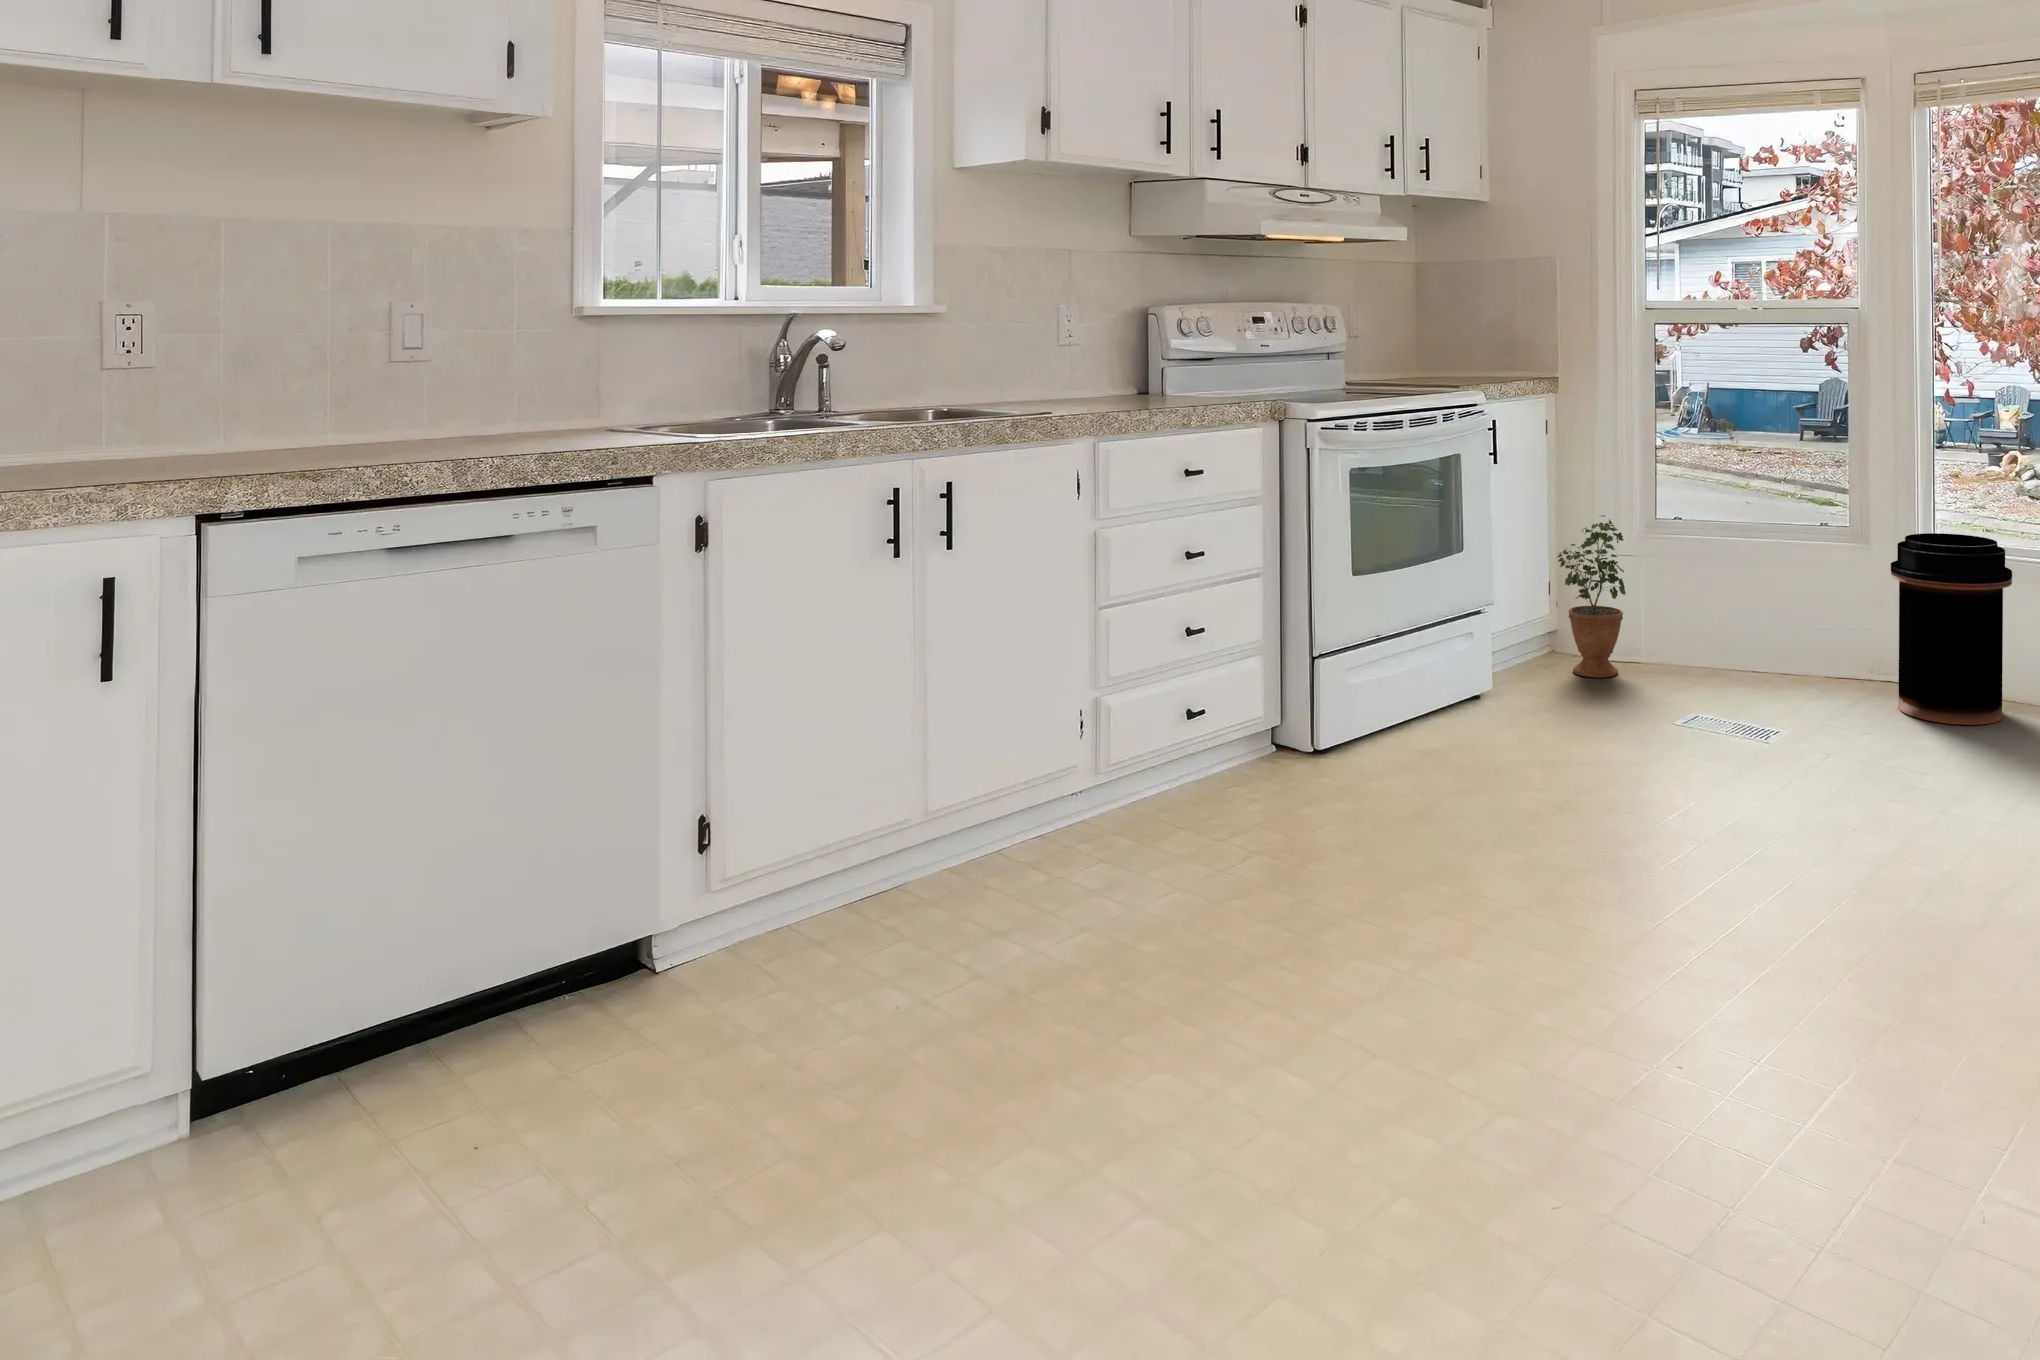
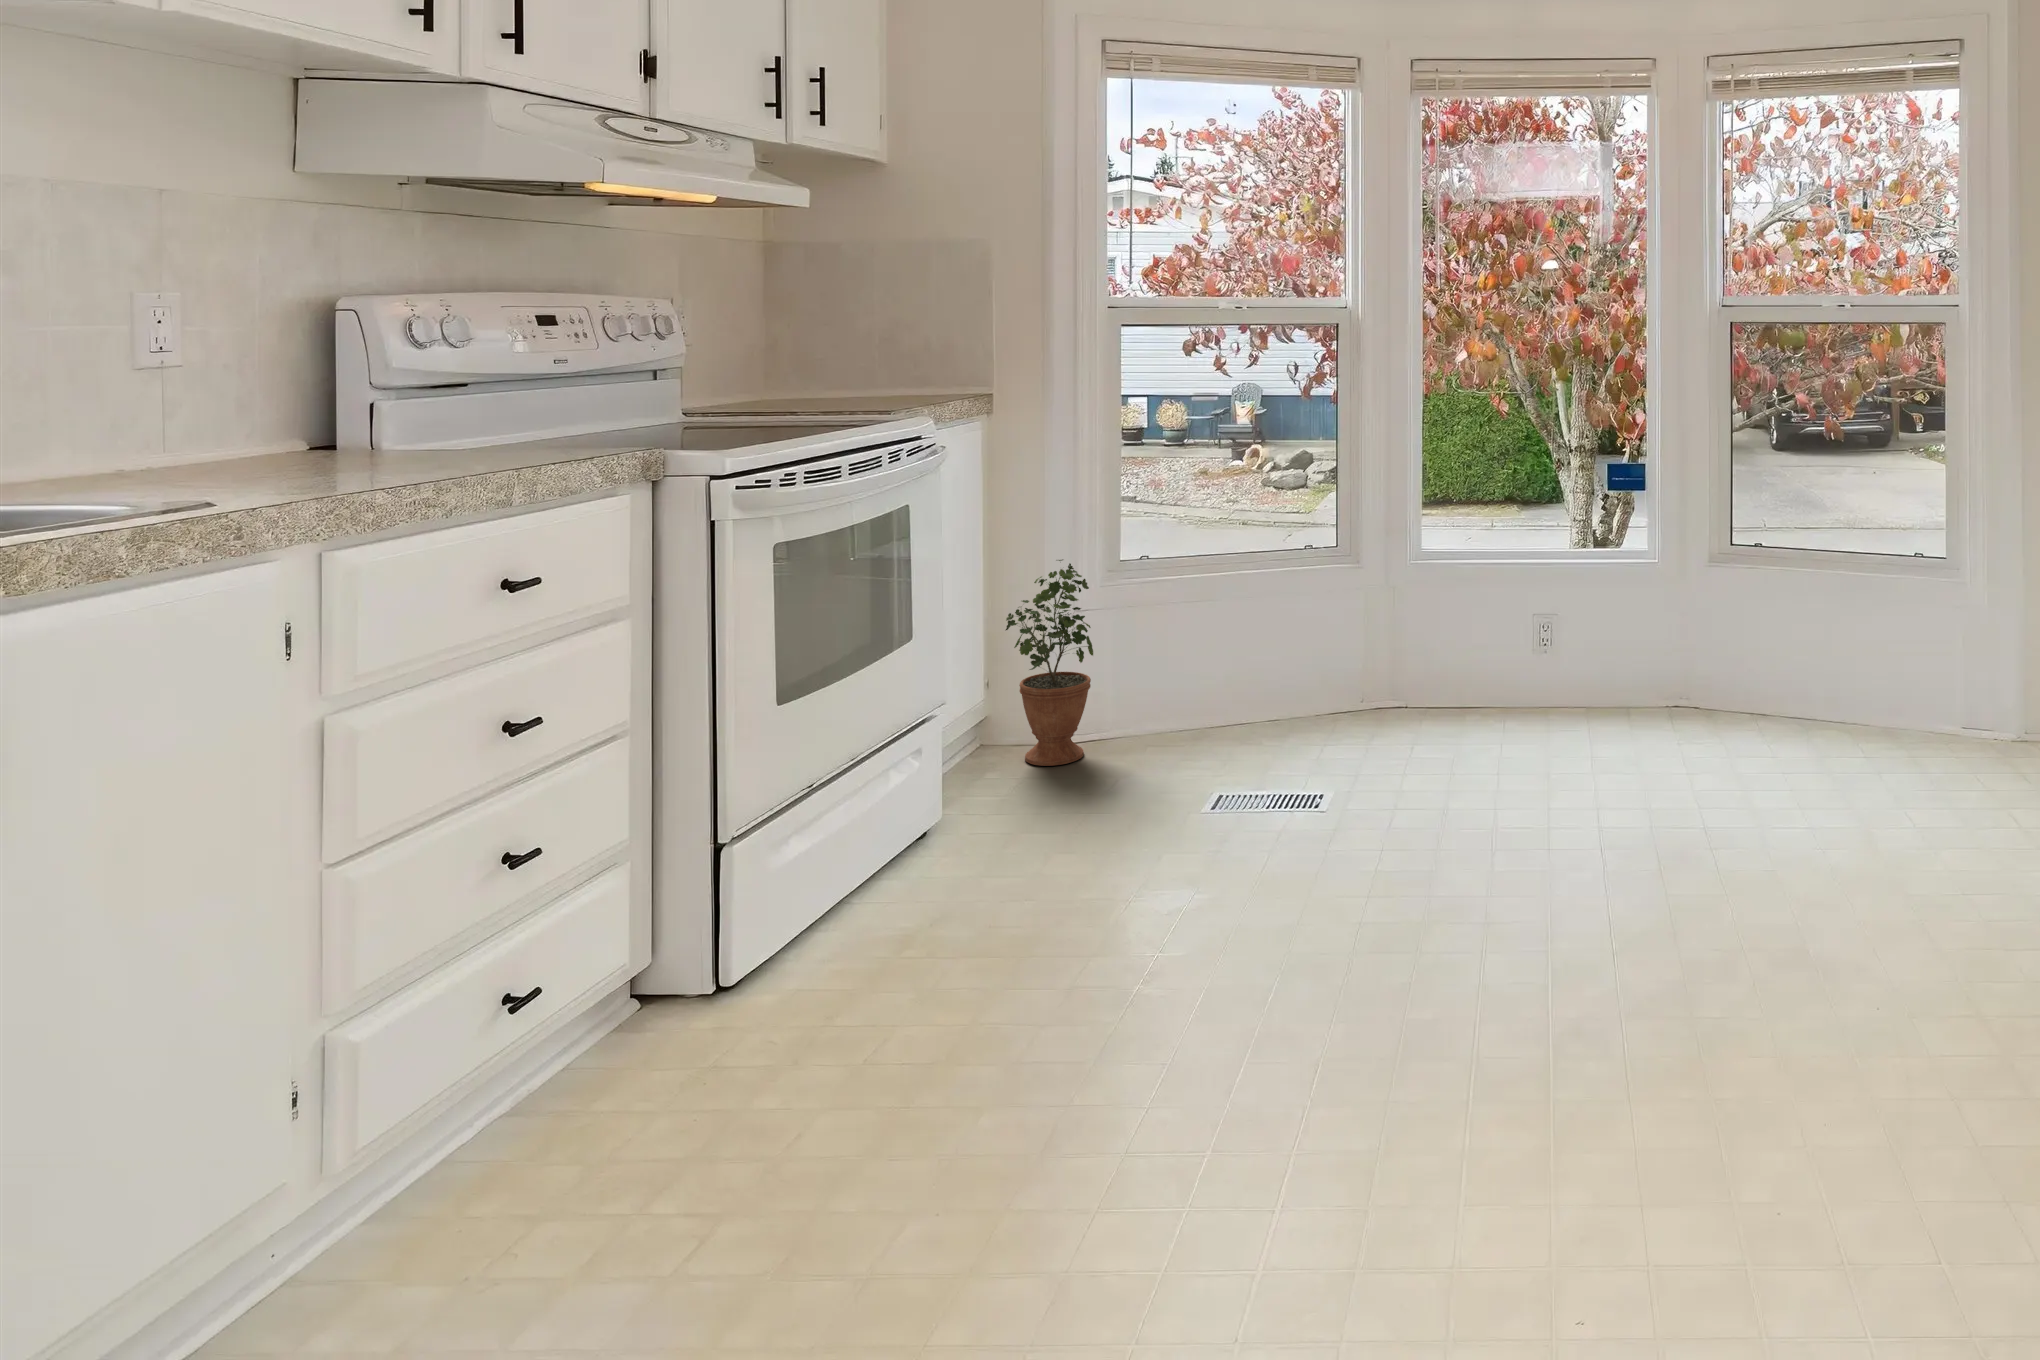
trash can: present [1891,533,2012,725] -> none [1401,546,1519,750]

